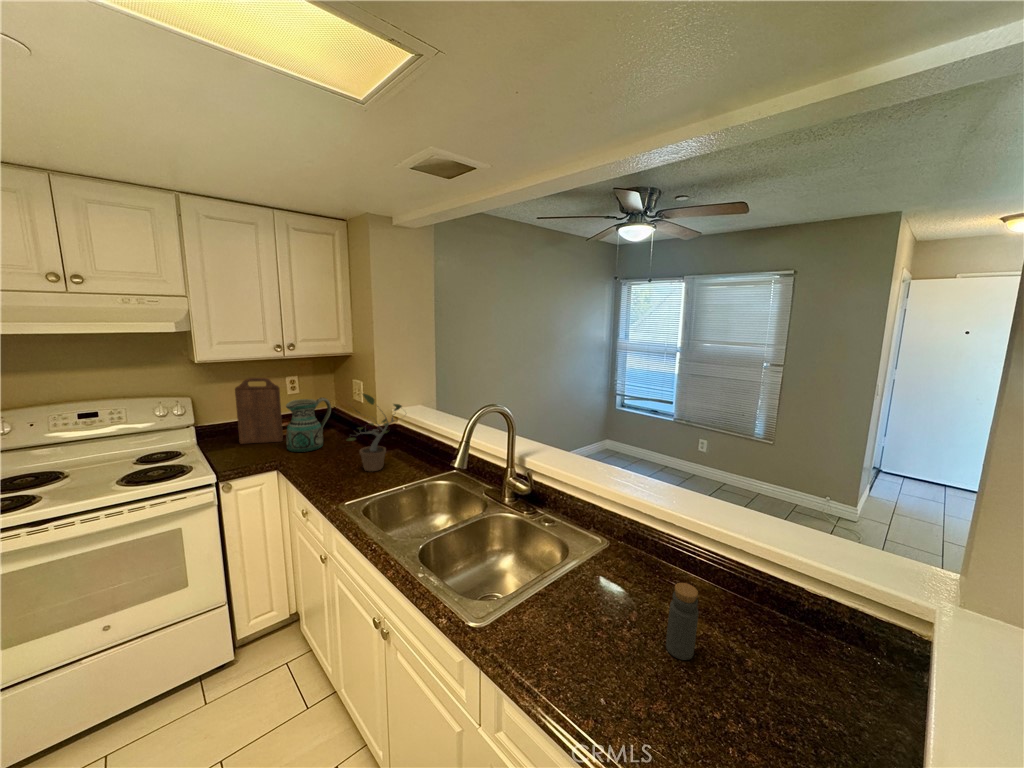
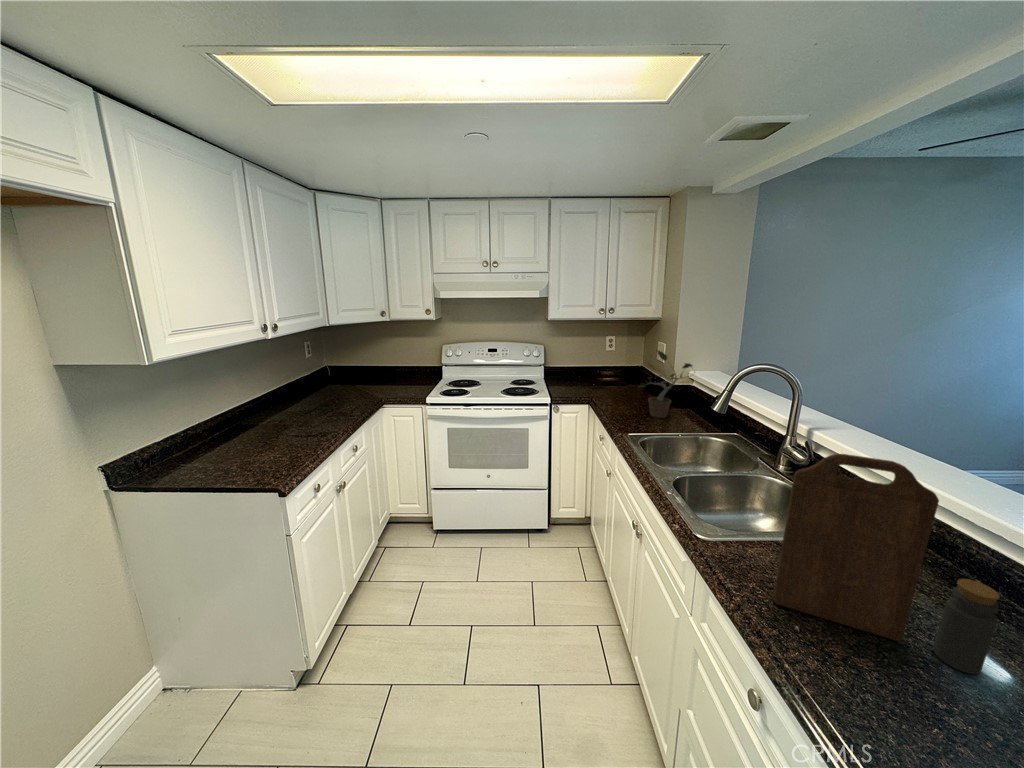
cutting board: present [235,378,283,444] -> present [773,454,939,641]
ceramic pitcher: present [286,398,331,452] -> none [598,354,634,395]

